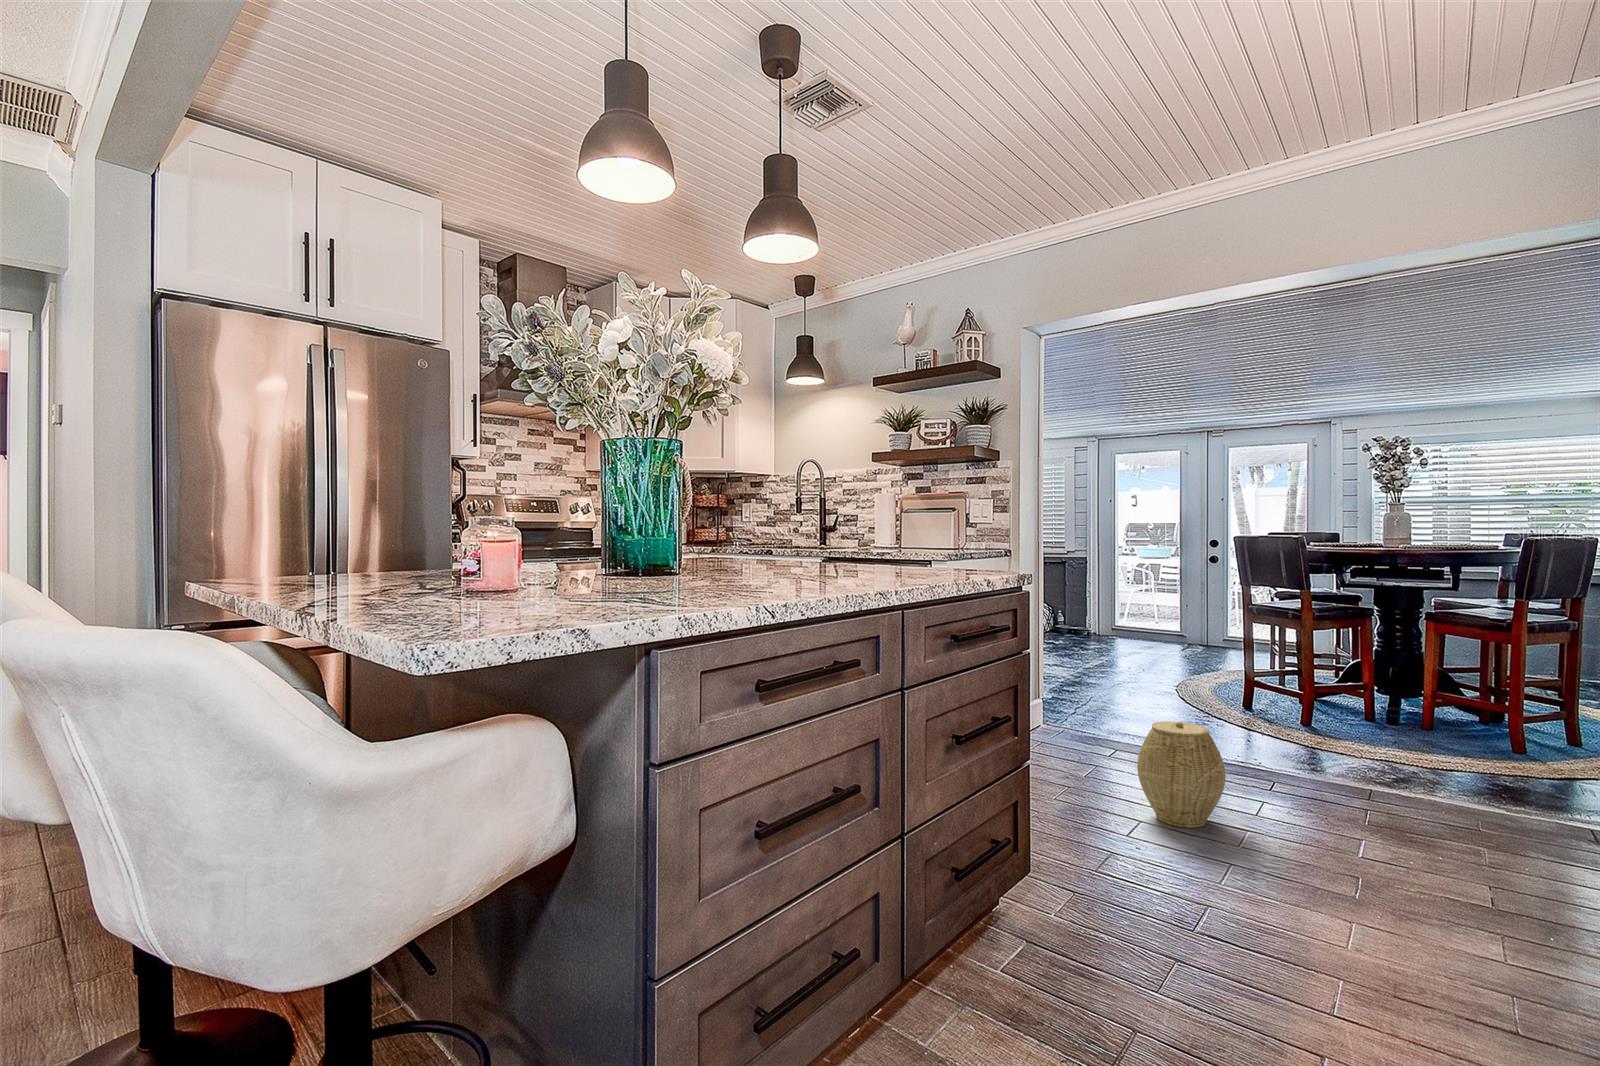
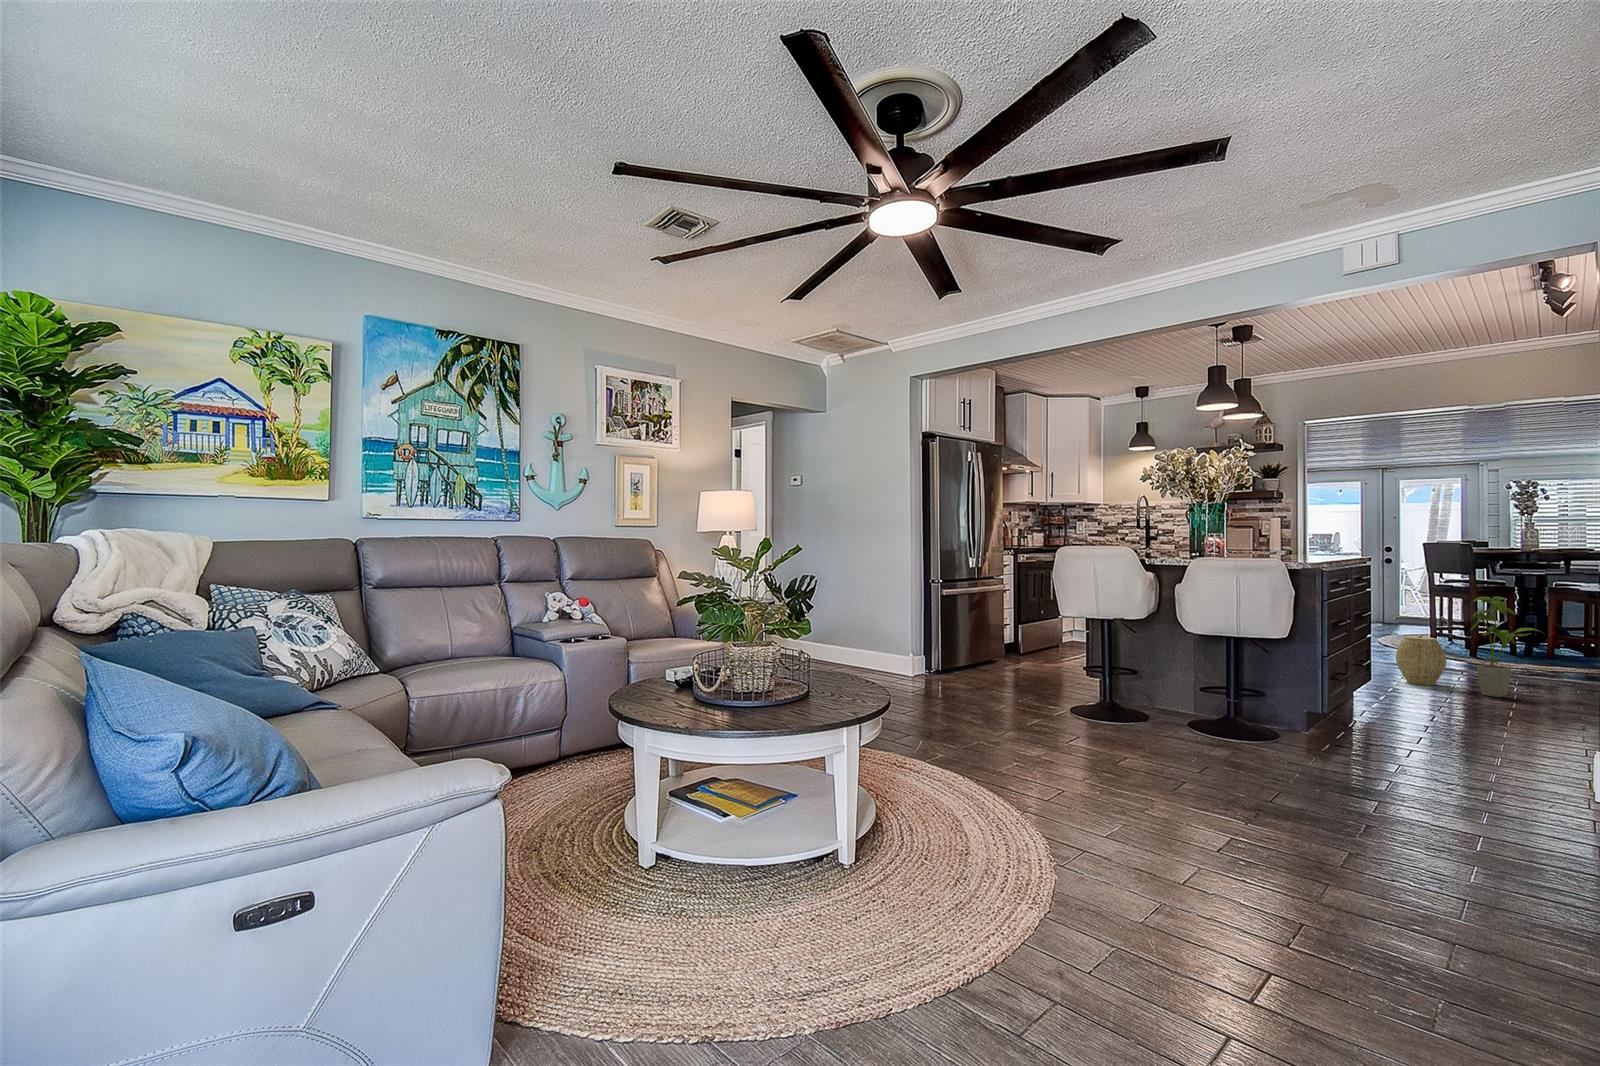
house plant: none [1258,653,1406,878] -> present [1470,596,1539,697]

